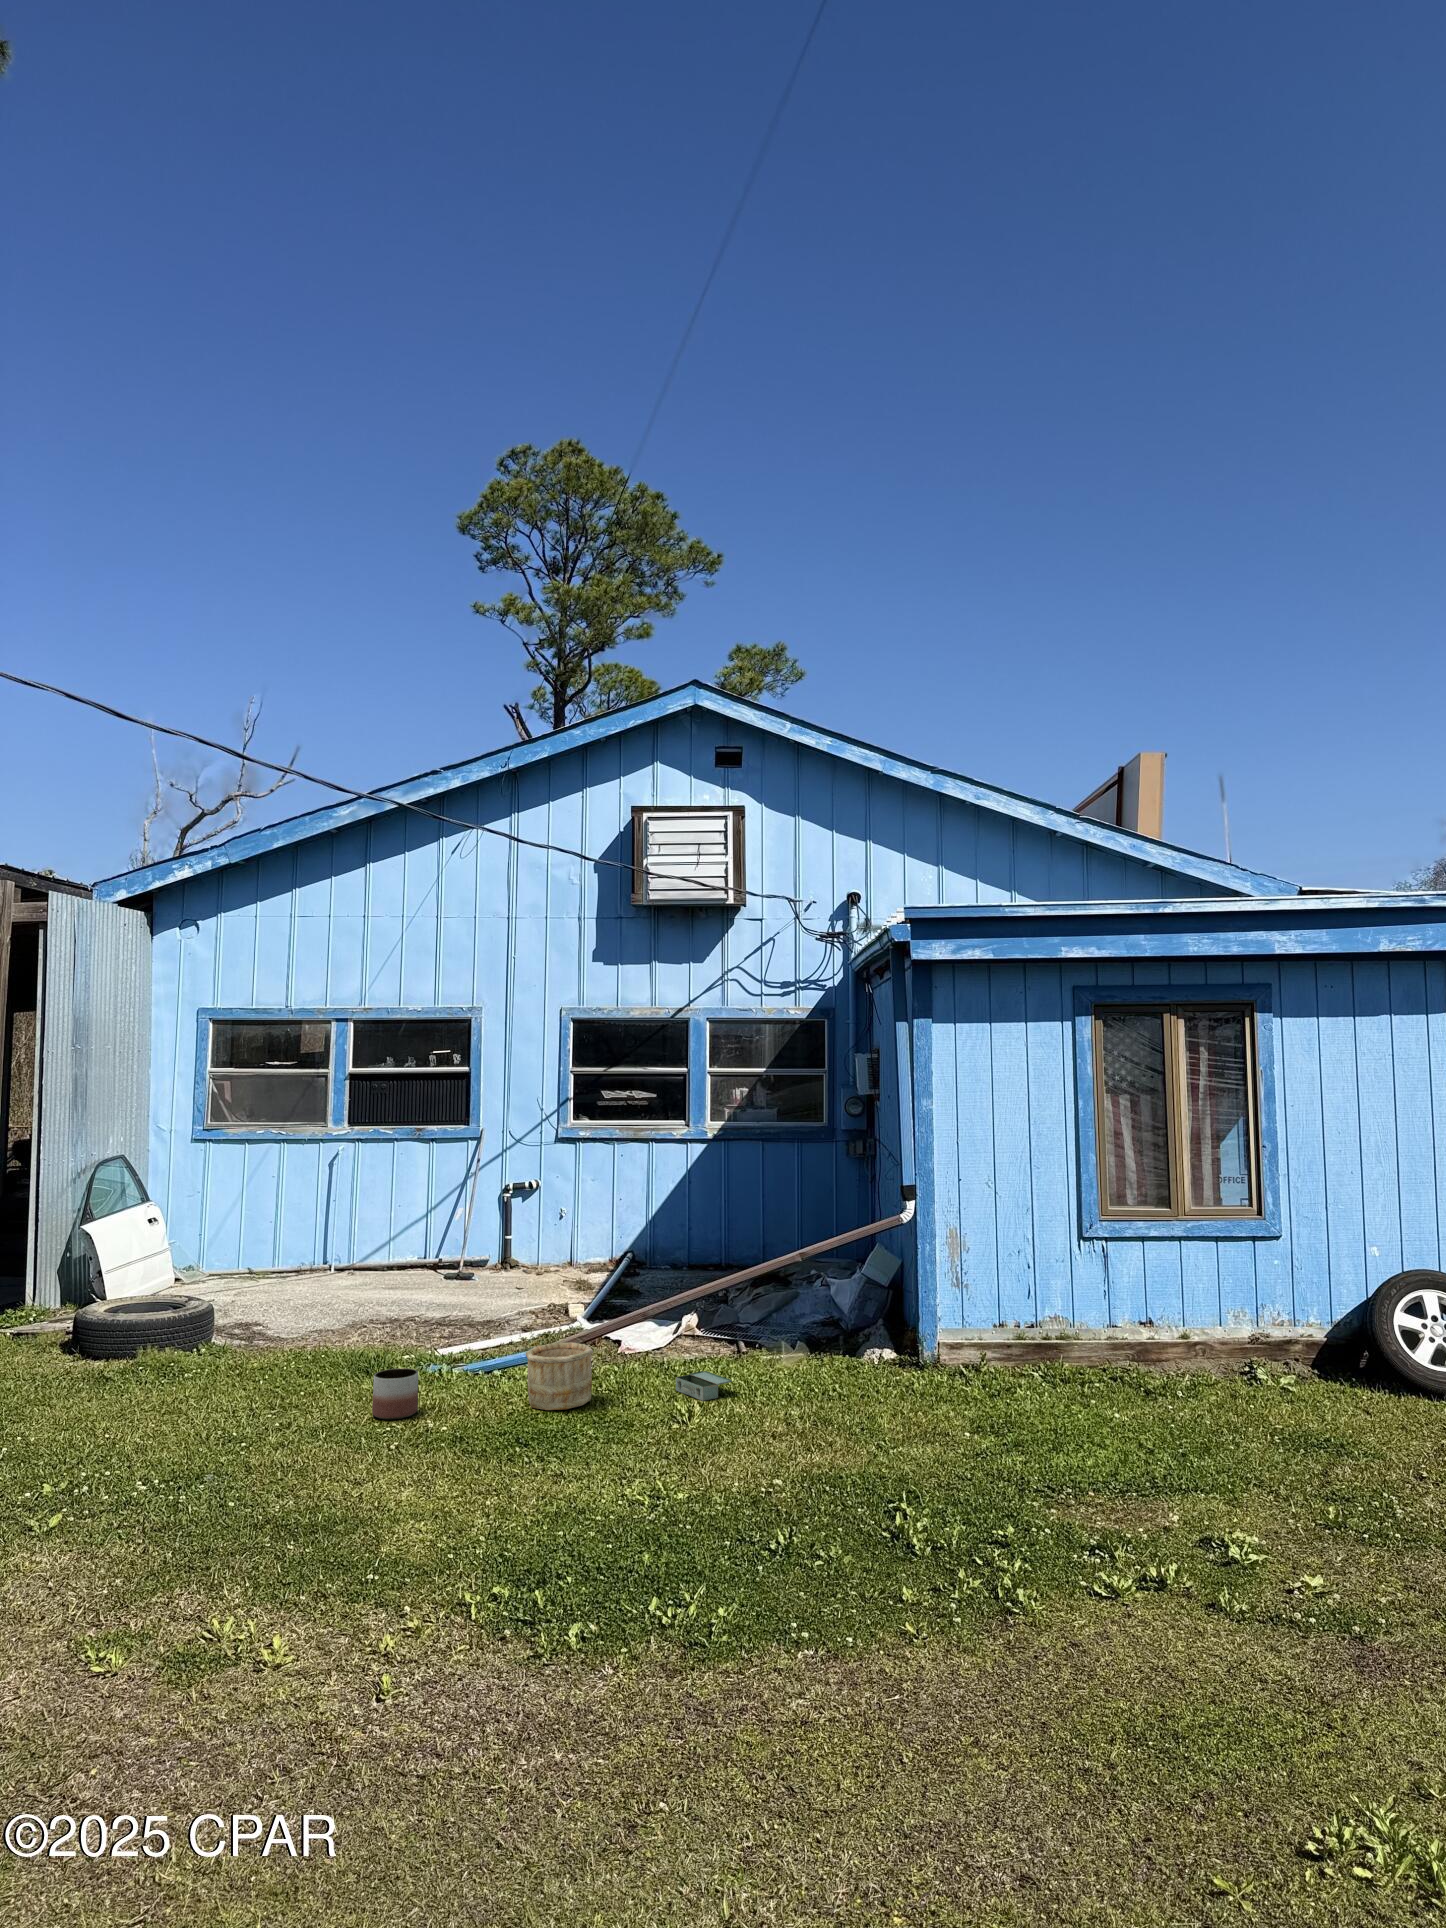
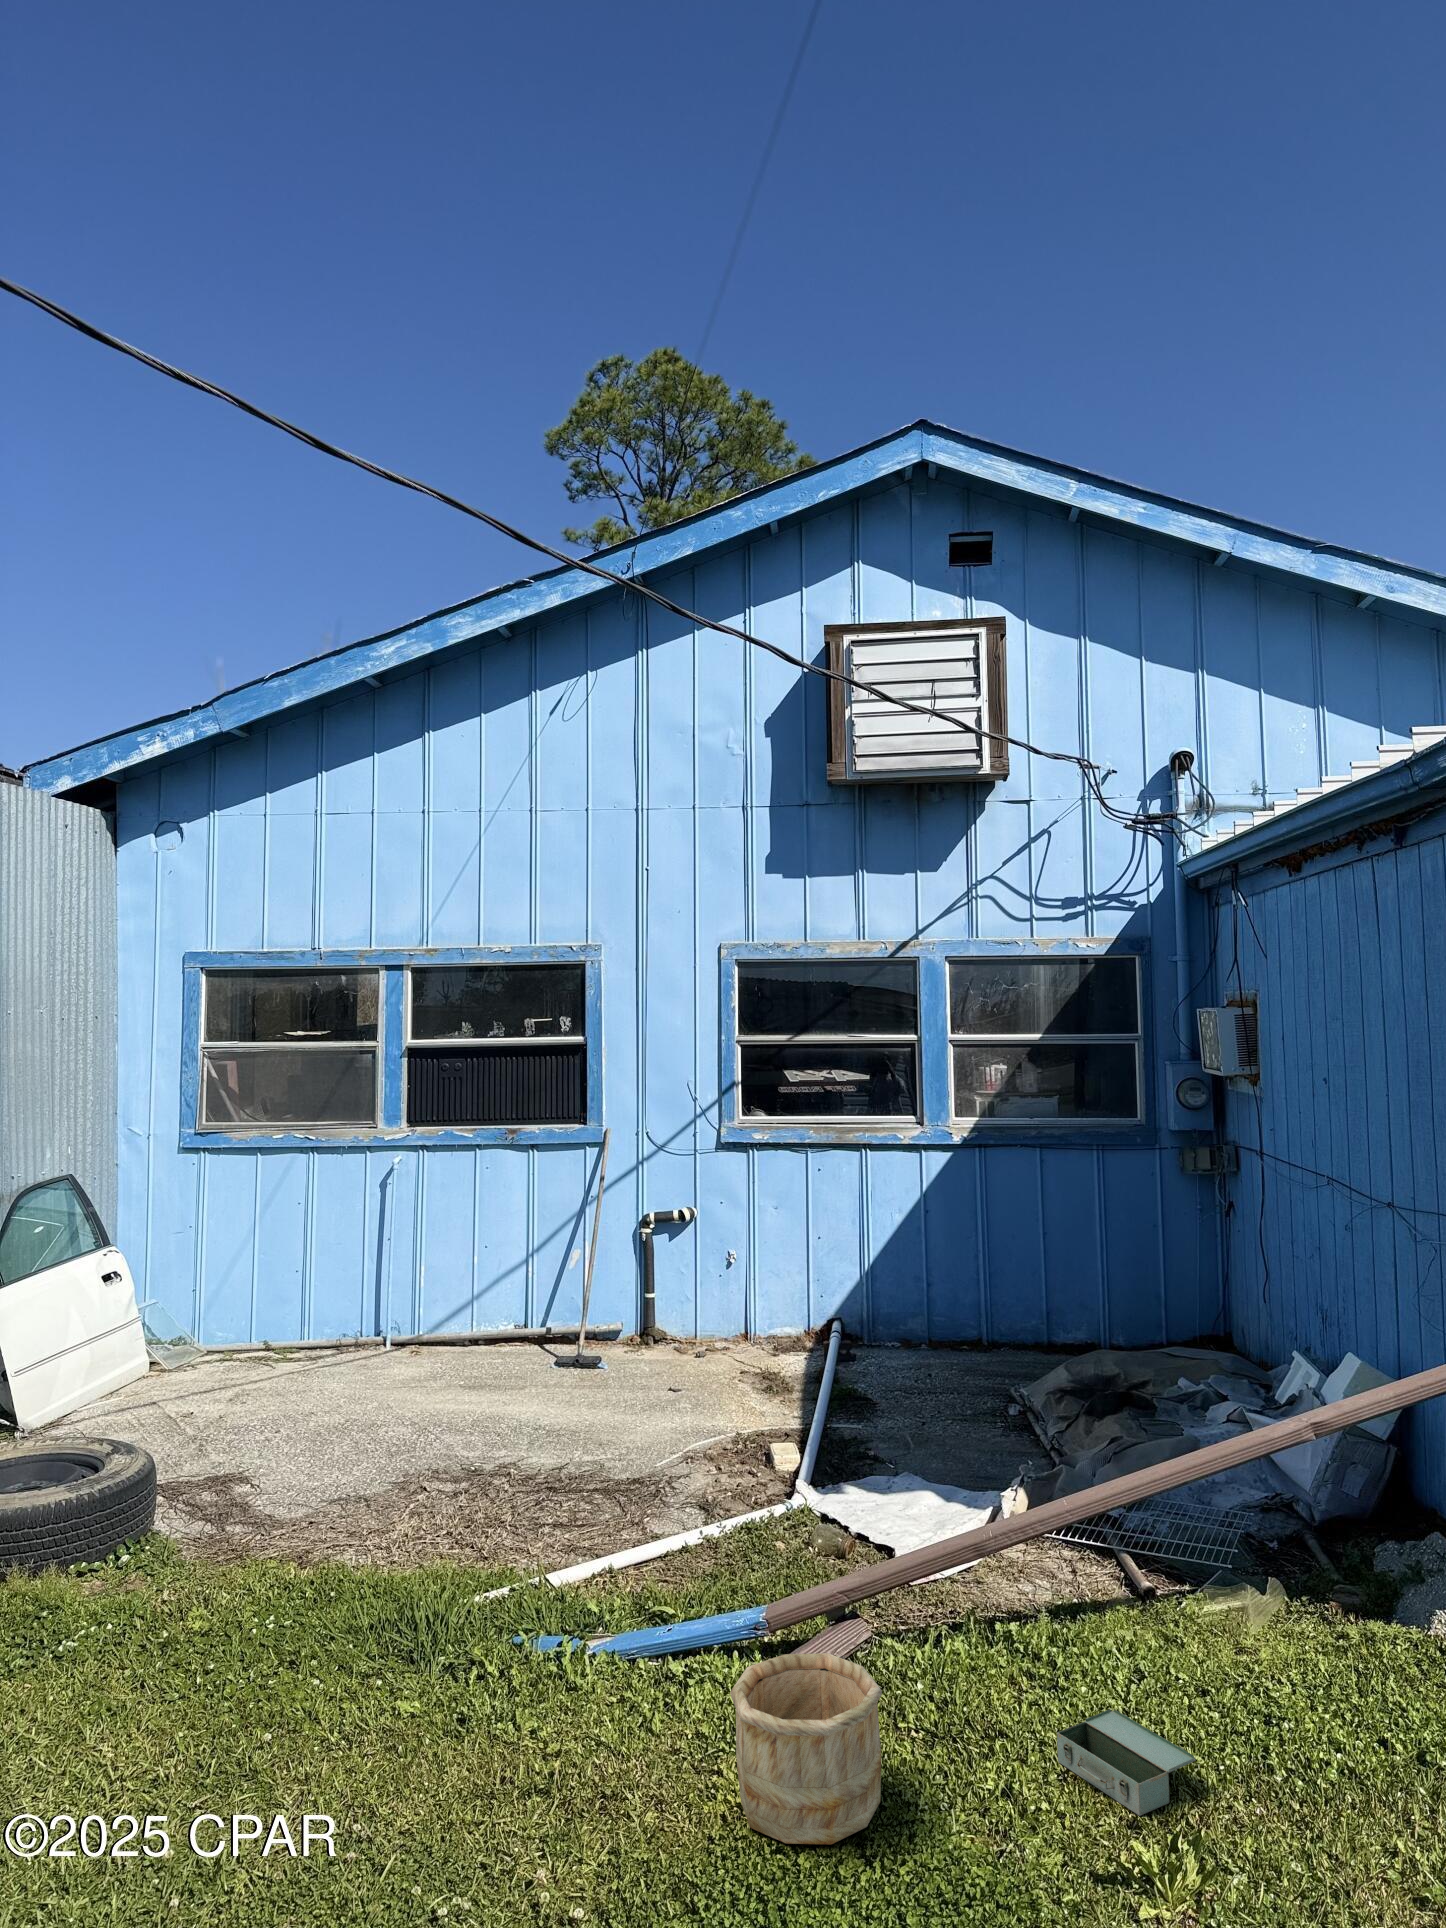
planter: present [372,1368,418,1419] -> none [393,1722,494,1867]

